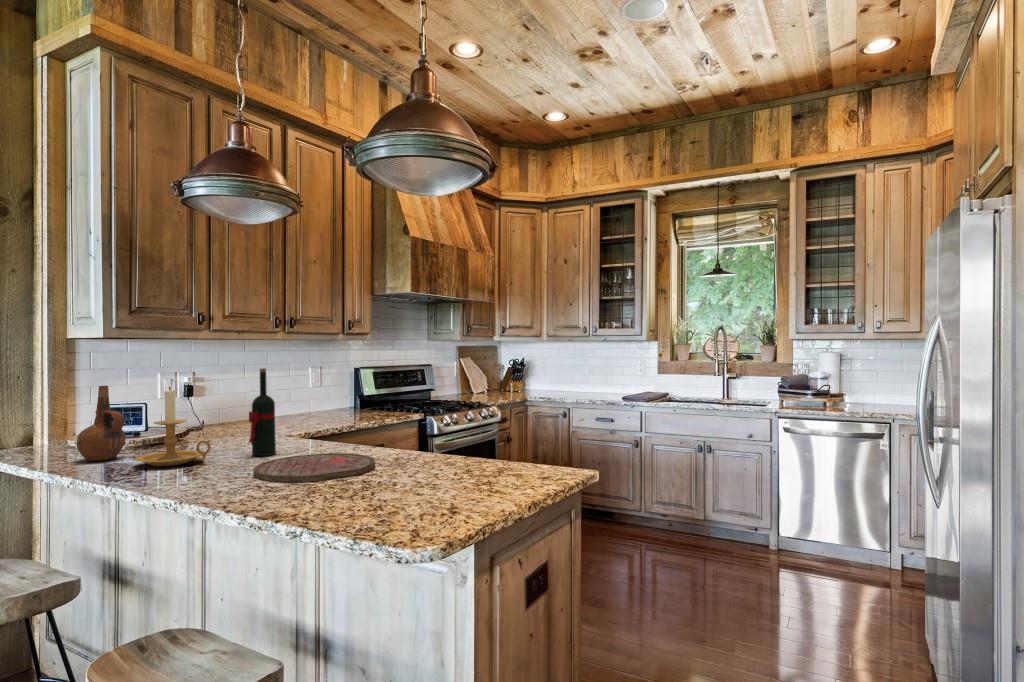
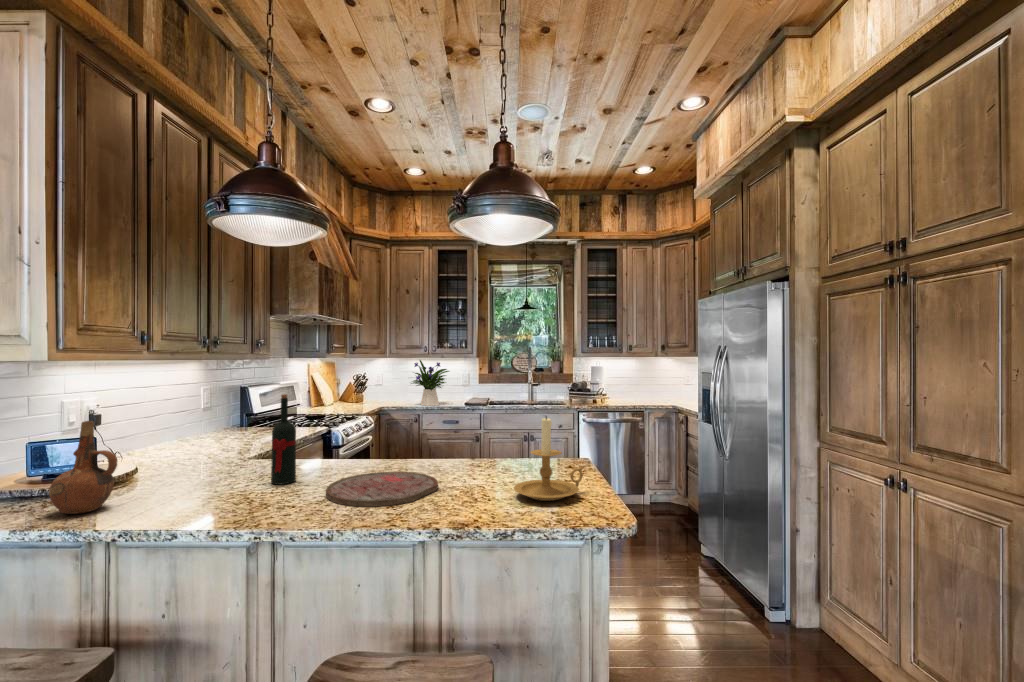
flower arrangement: none [552,342,604,399] -> present [411,360,449,406]
candle holder: present [135,387,211,466] -> present [514,416,583,501]

